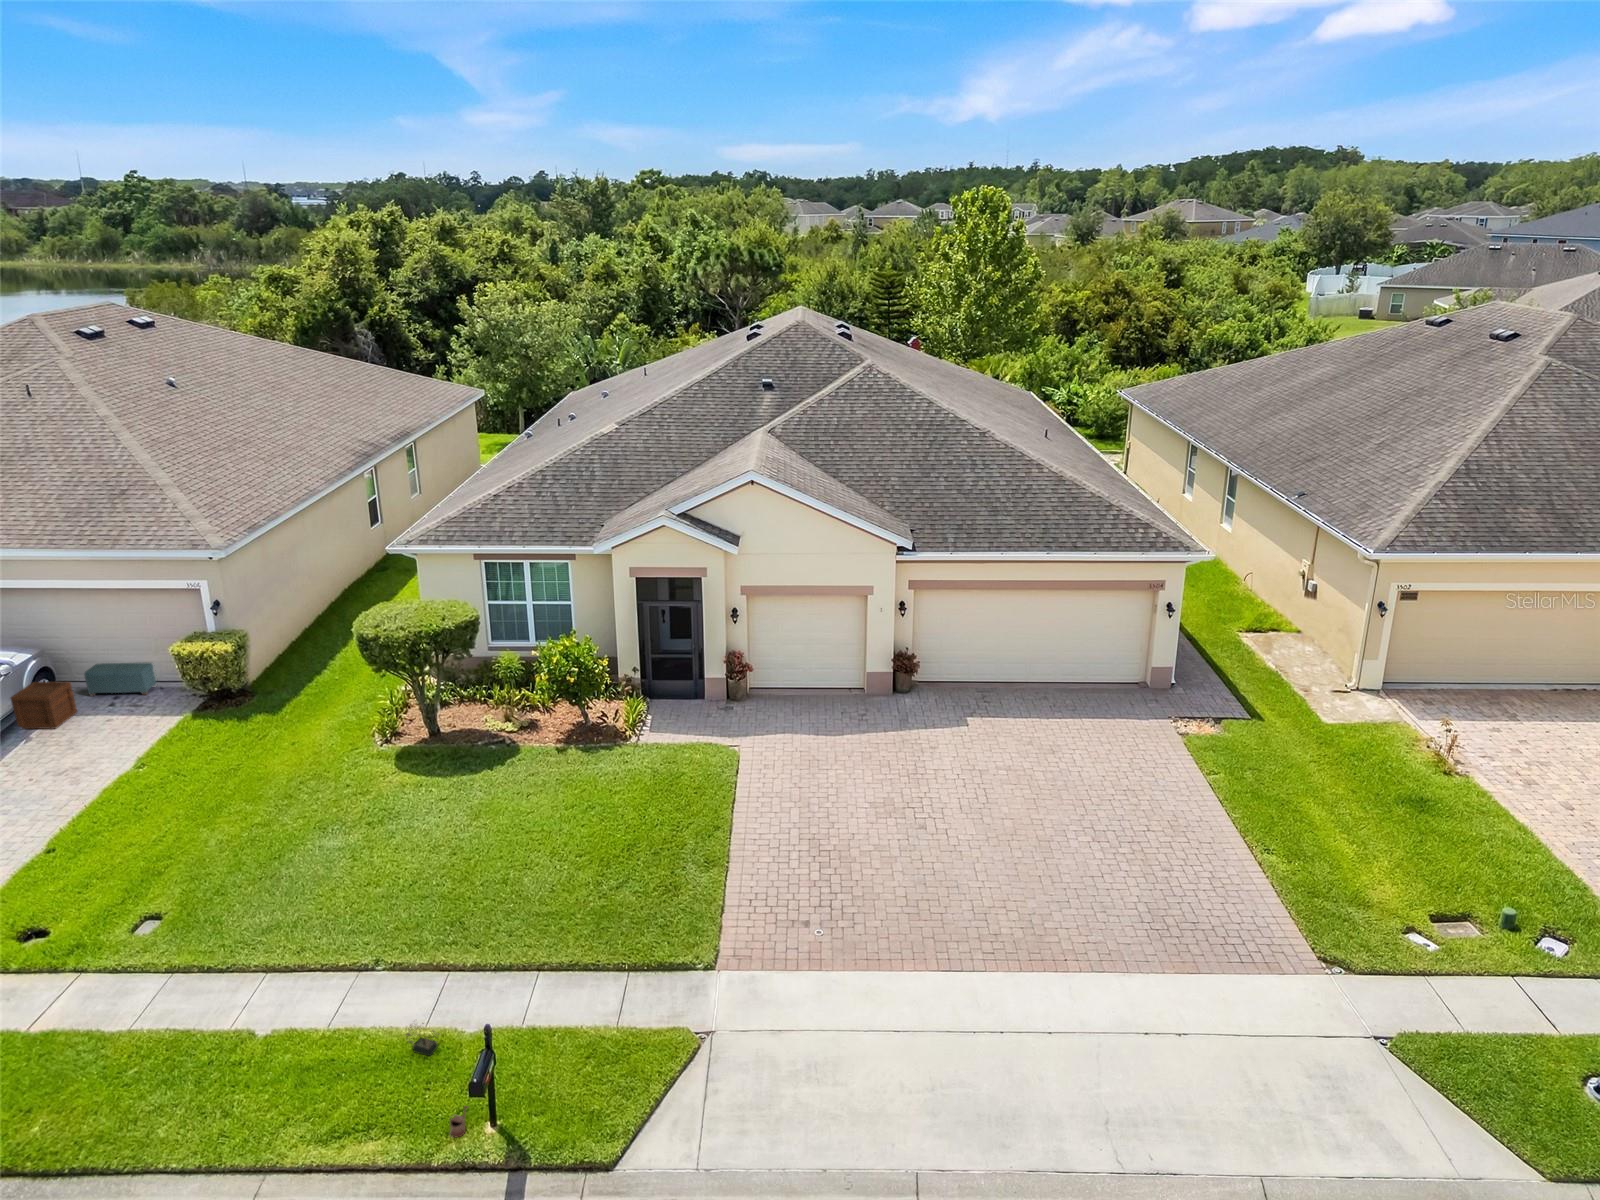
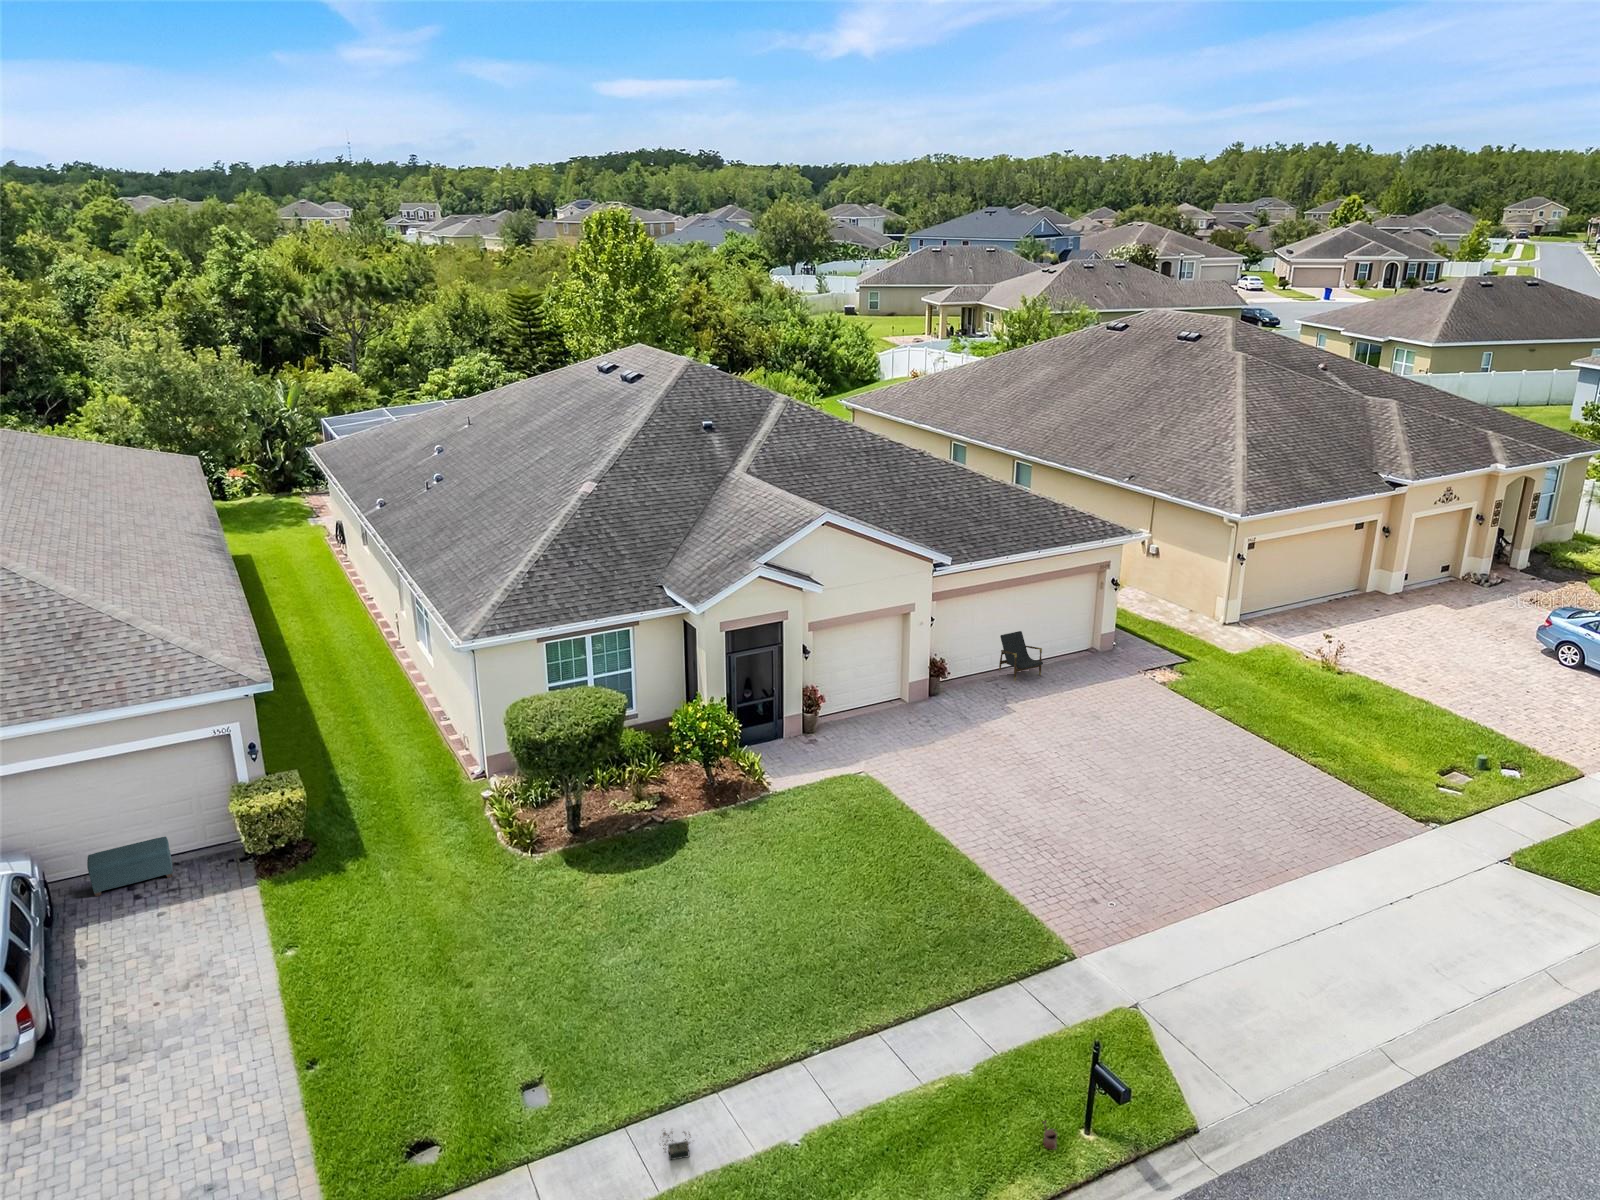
lounge chair: none [1002,643,1046,697] -> present [999,631,1043,681]
wooden crate: present [11,682,77,729] -> none [42,882,108,957]
decorative plant: present [407,1025,439,1056] -> present [663,1132,690,1160]

